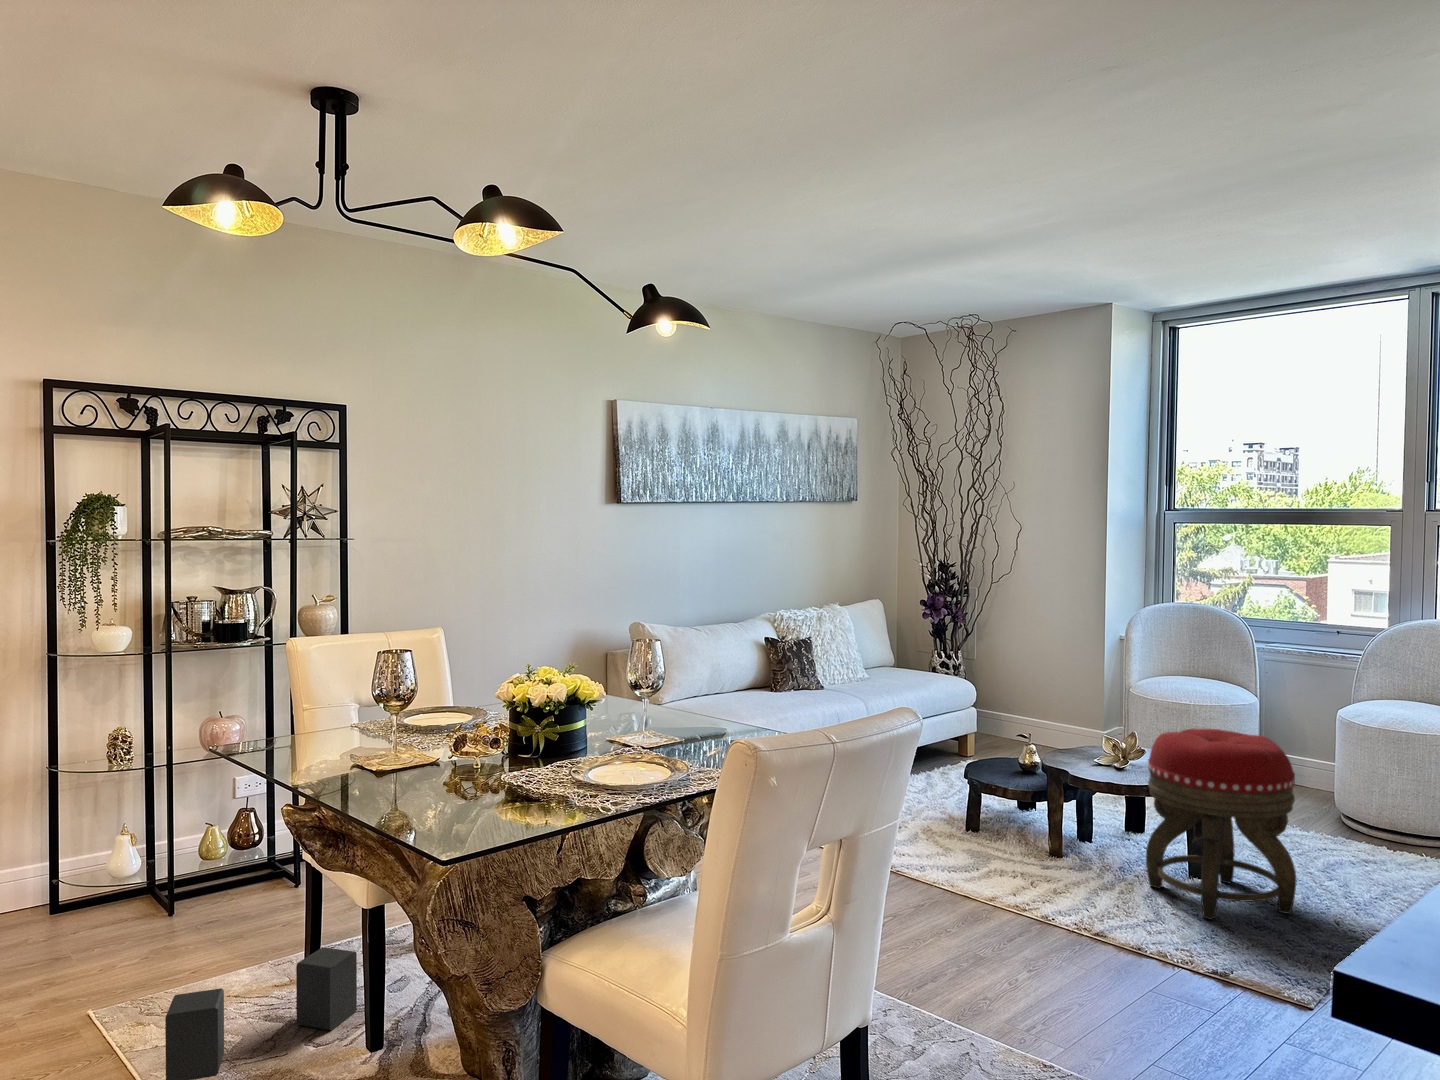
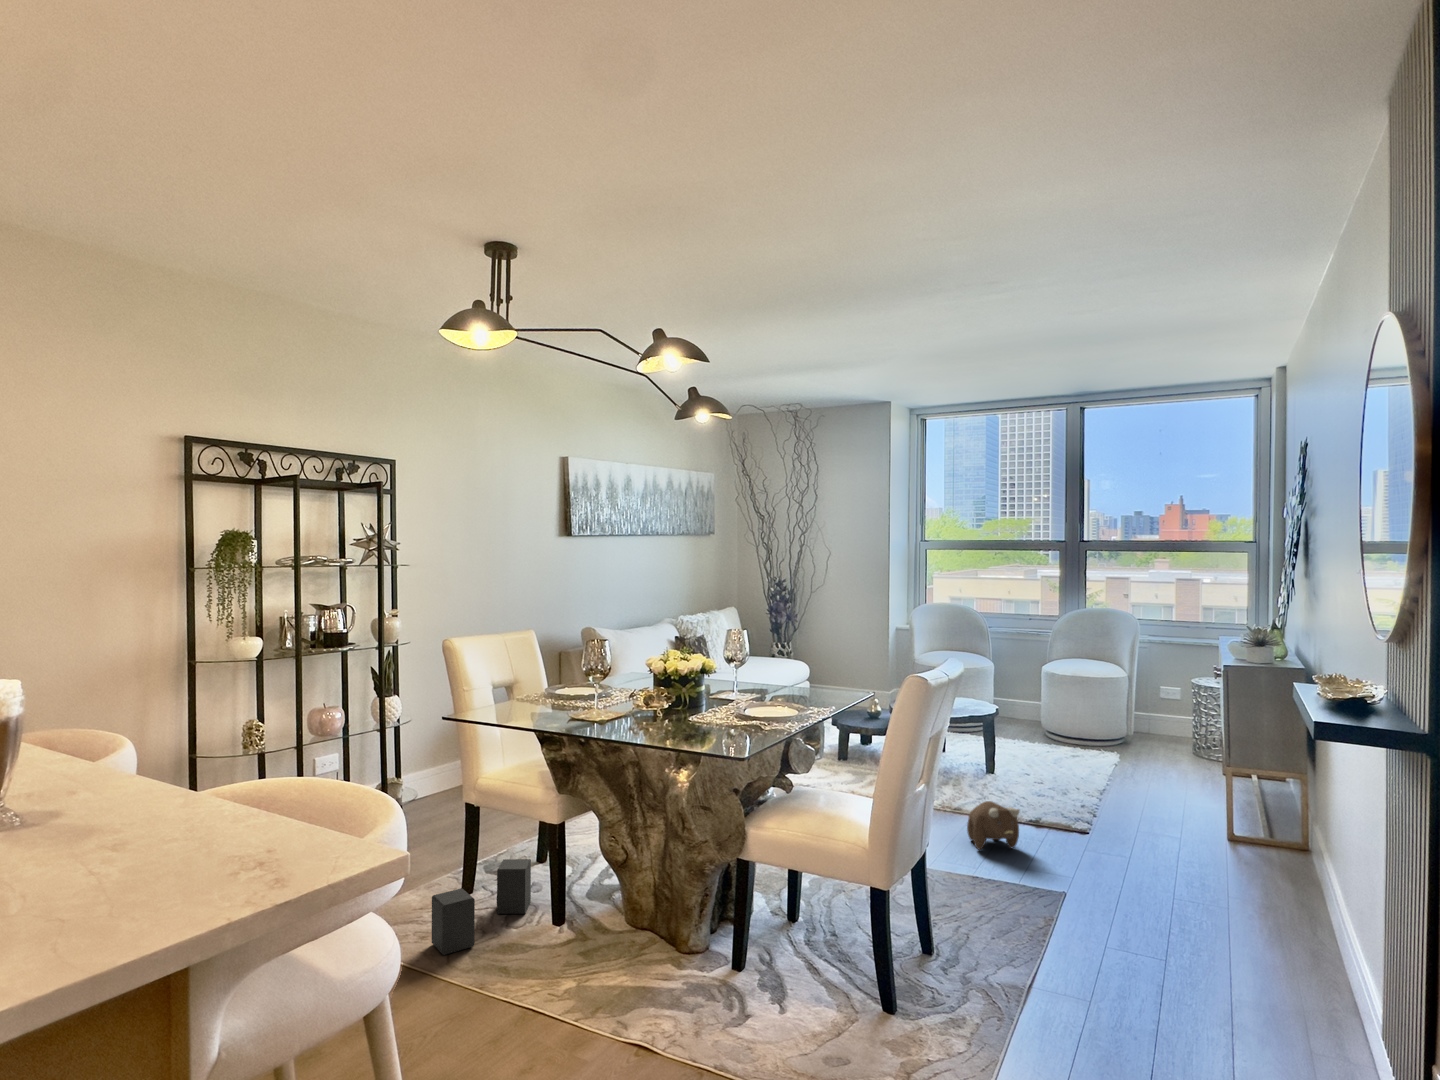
footstool: present [1146,729,1296,920] -> none [966,680,1054,795]
plush toy: none [1075,939,1161,1026] -> present [967,801,1019,850]

